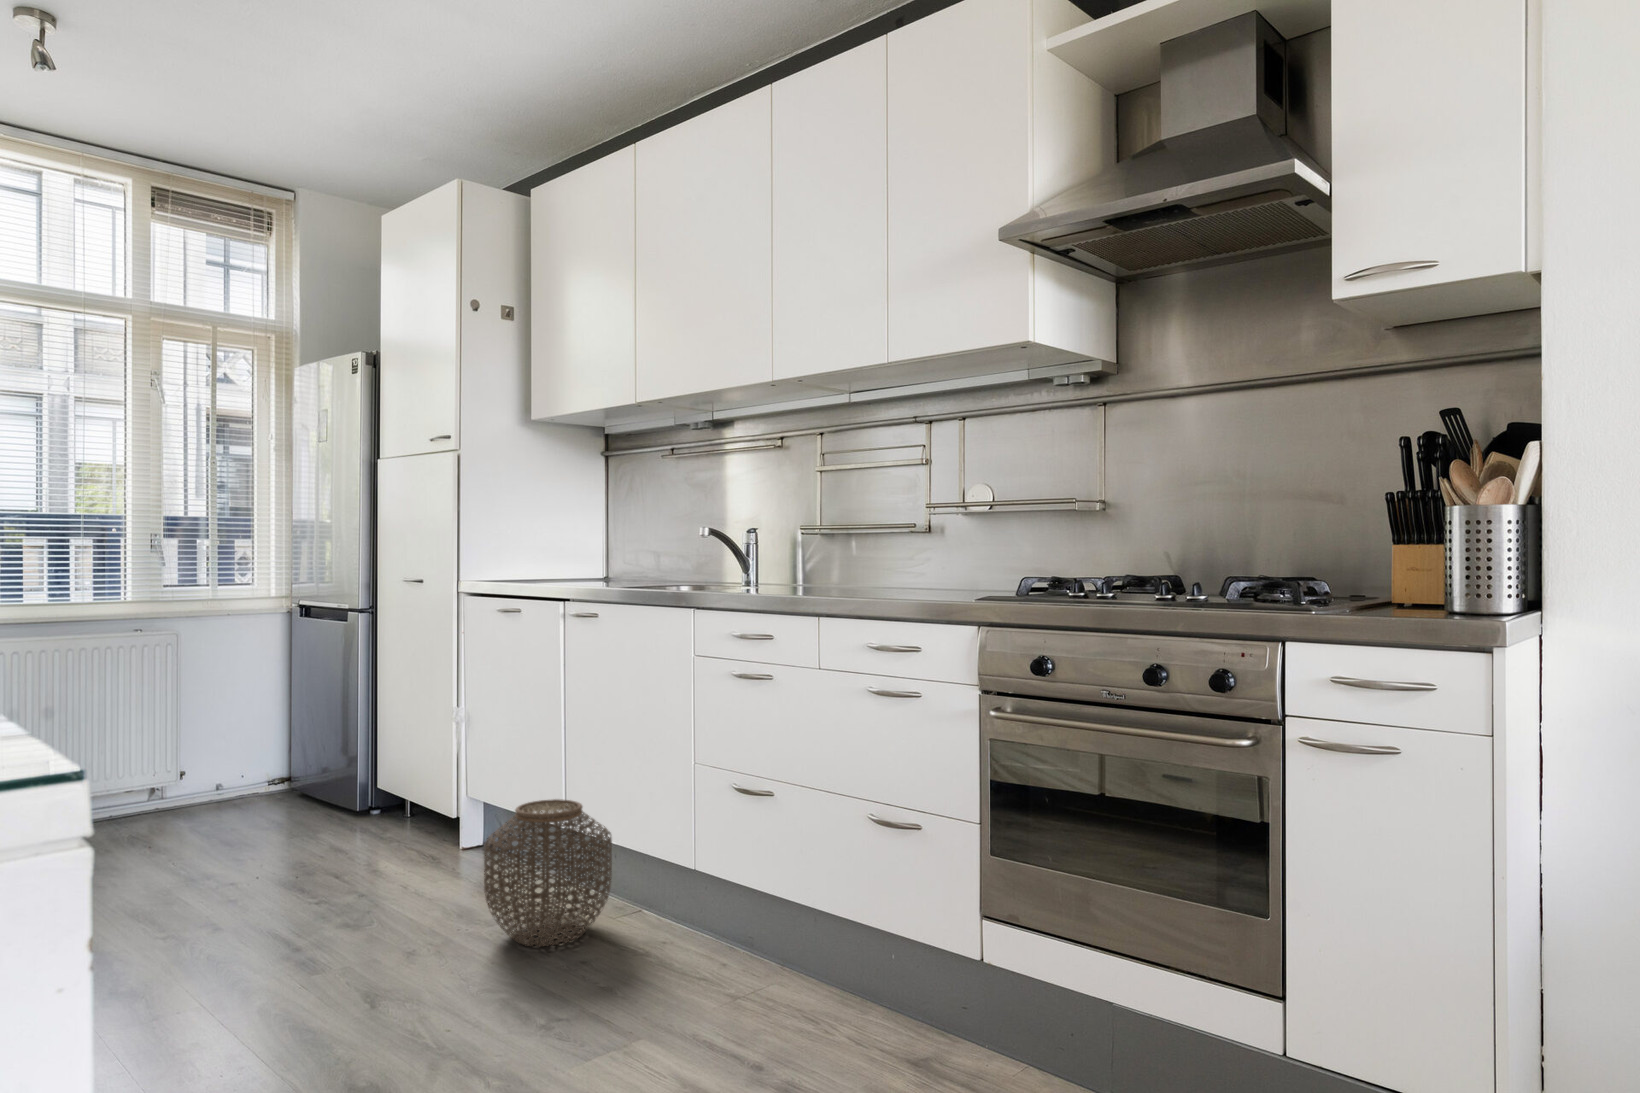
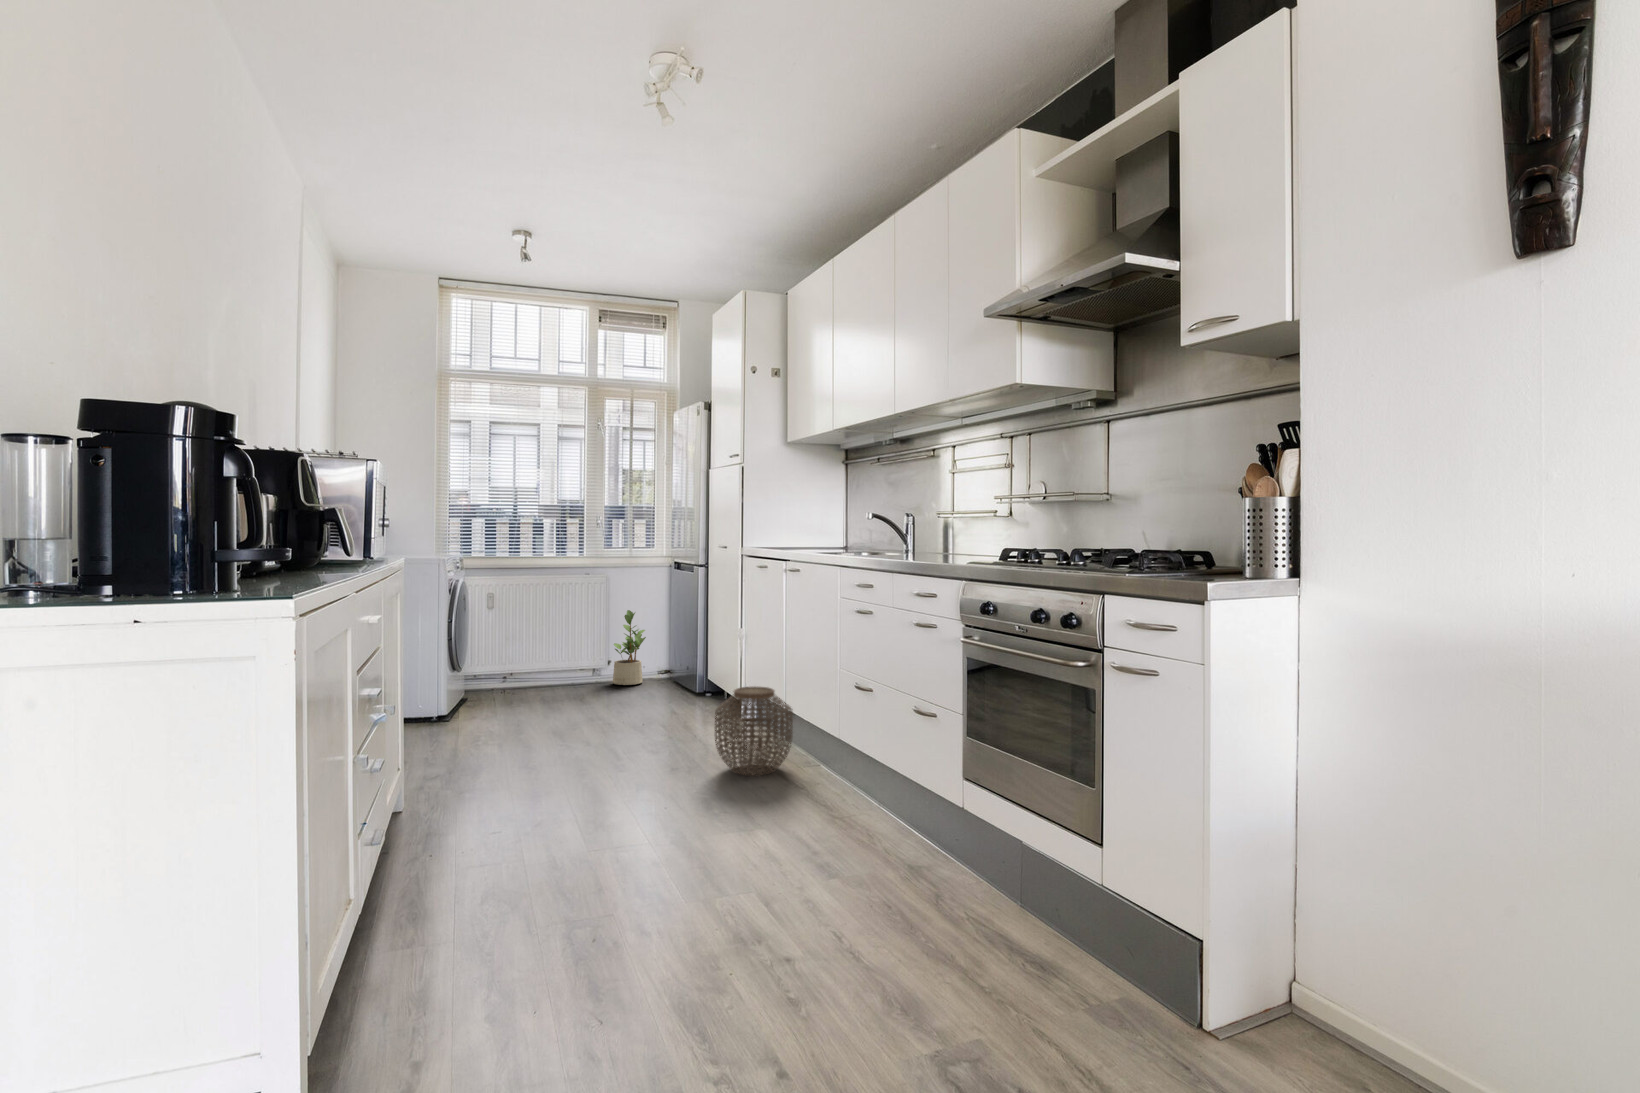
potted plant: none [185,684,249,809] -> present [613,610,646,685]

